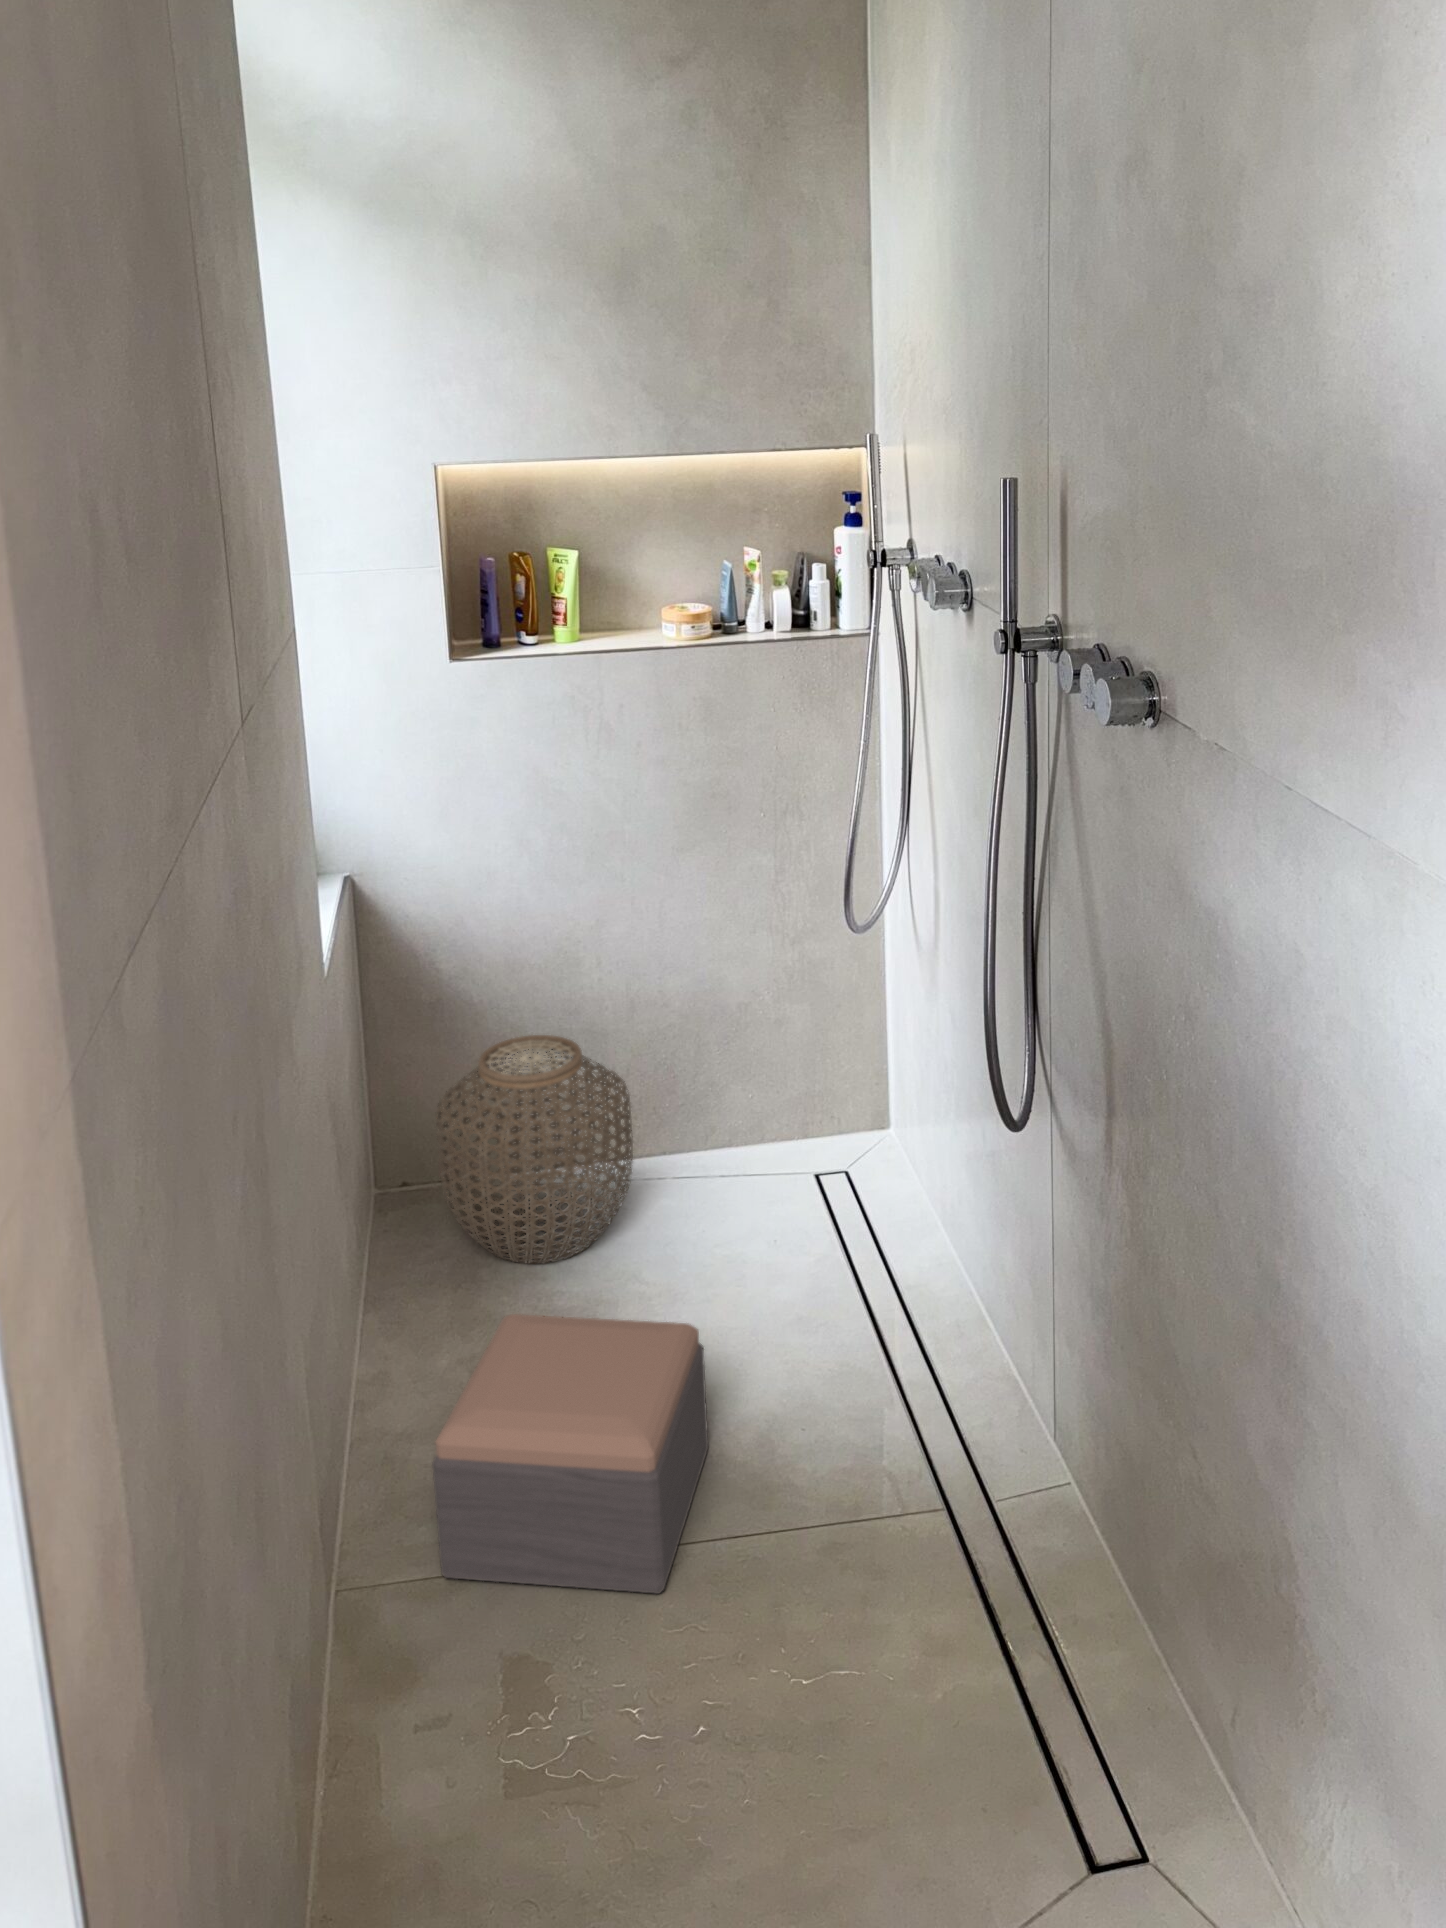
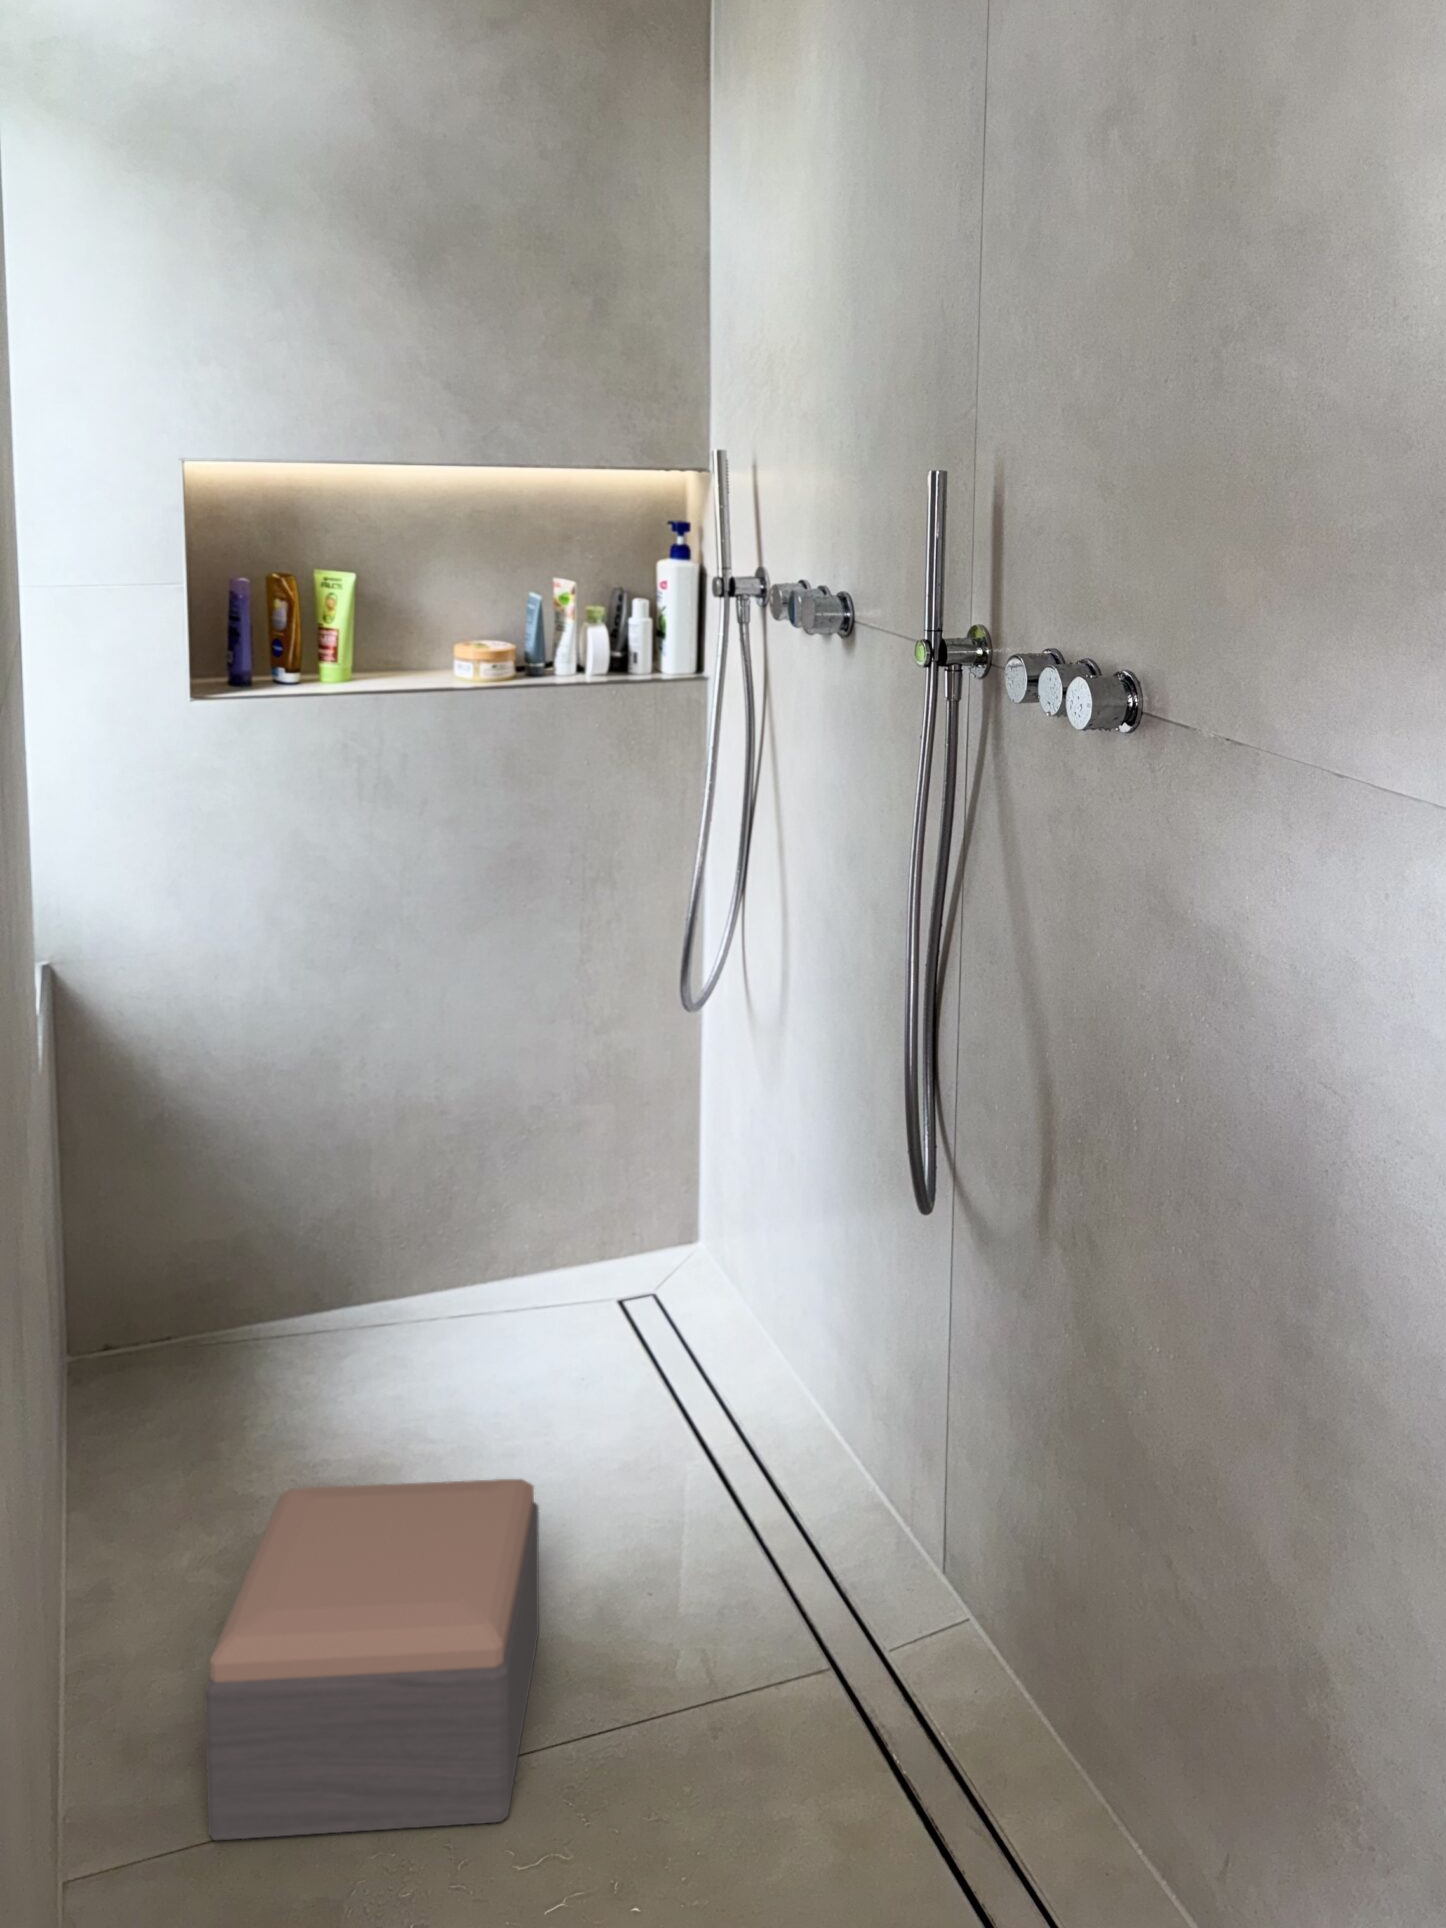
woven basket: present [436,1035,633,1263] -> none [164,1148,413,1430]

